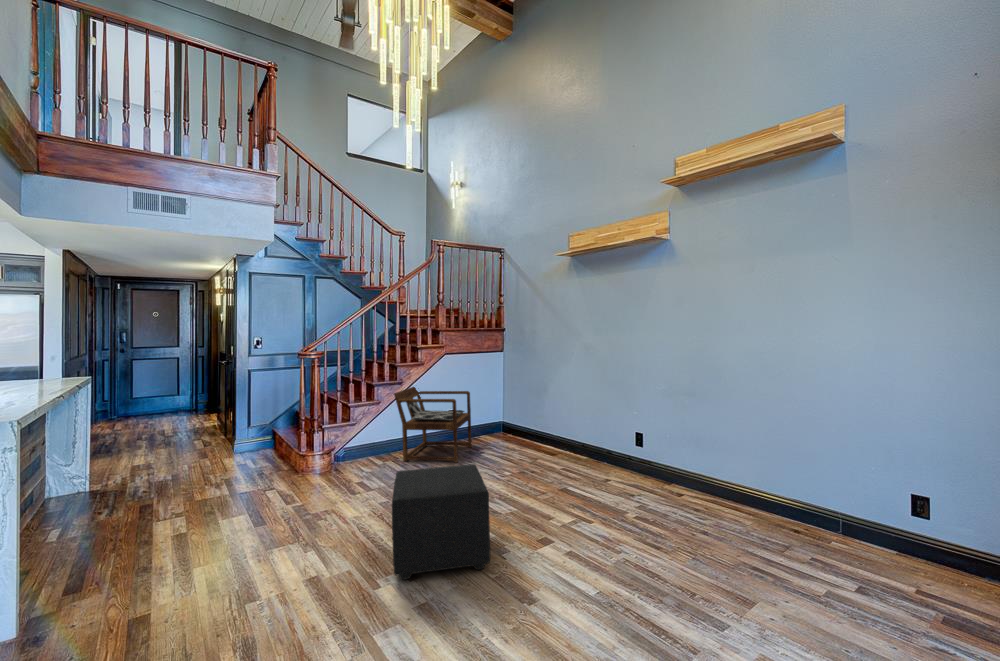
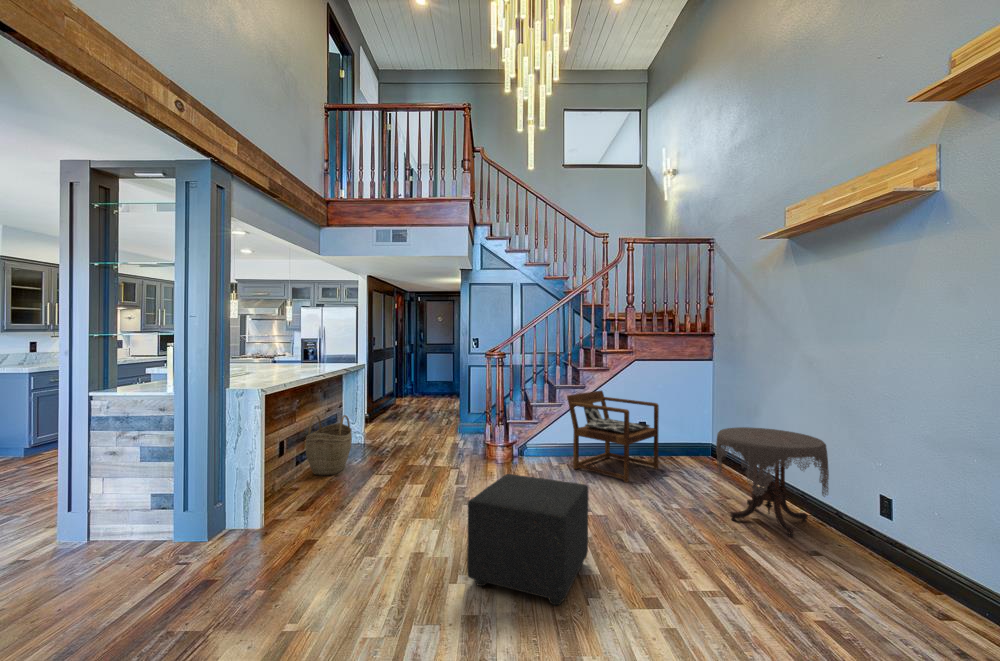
side table: none [533,399,604,473] -> present [716,427,829,537]
woven basket: none [55,452,128,540] -> present [306,415,352,475]

